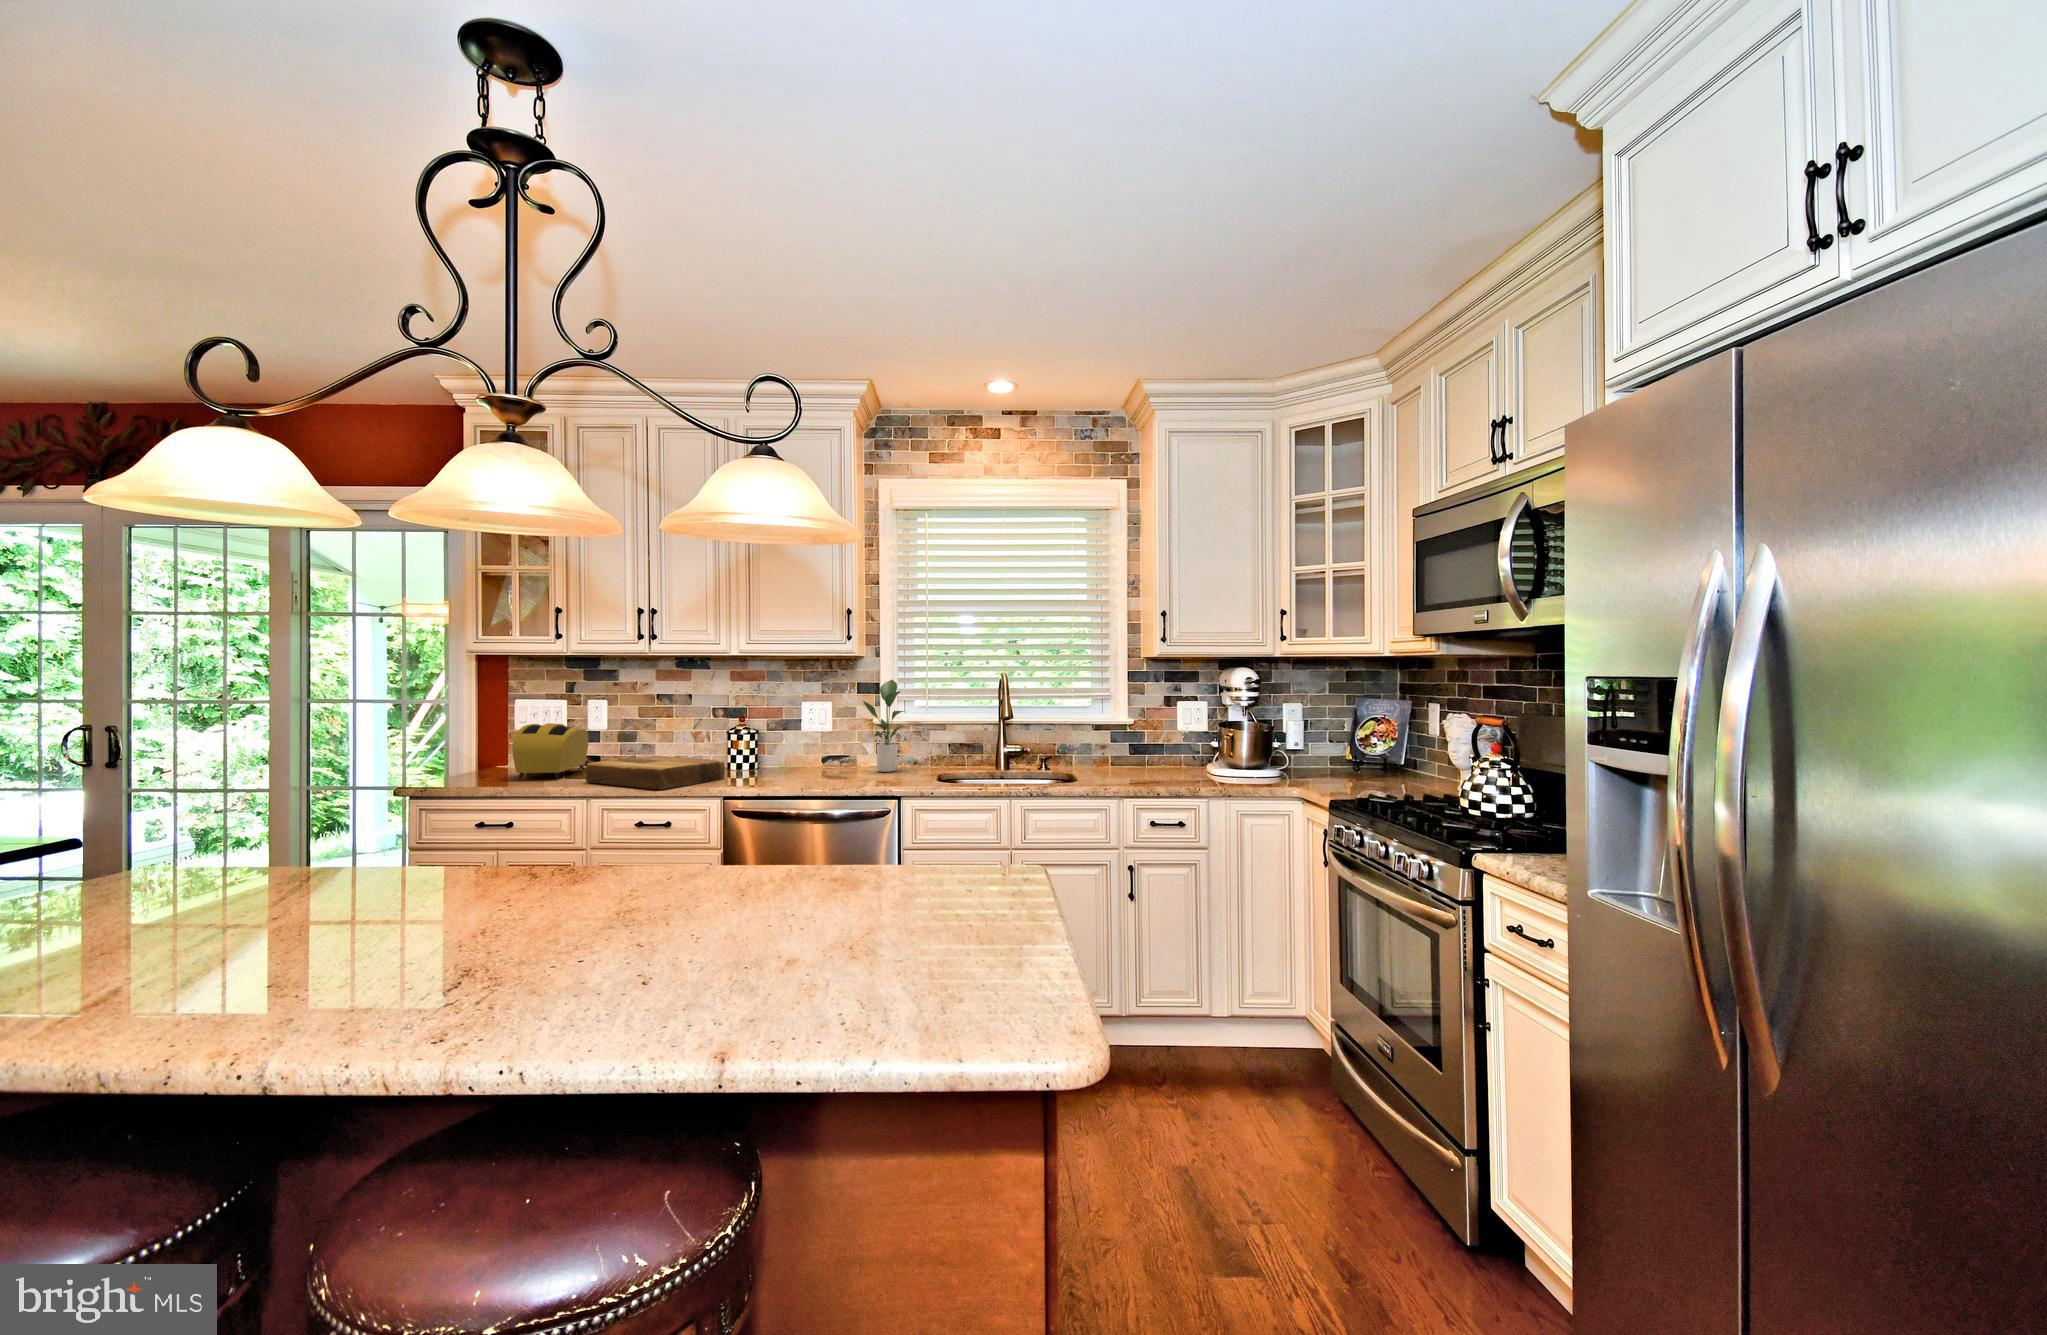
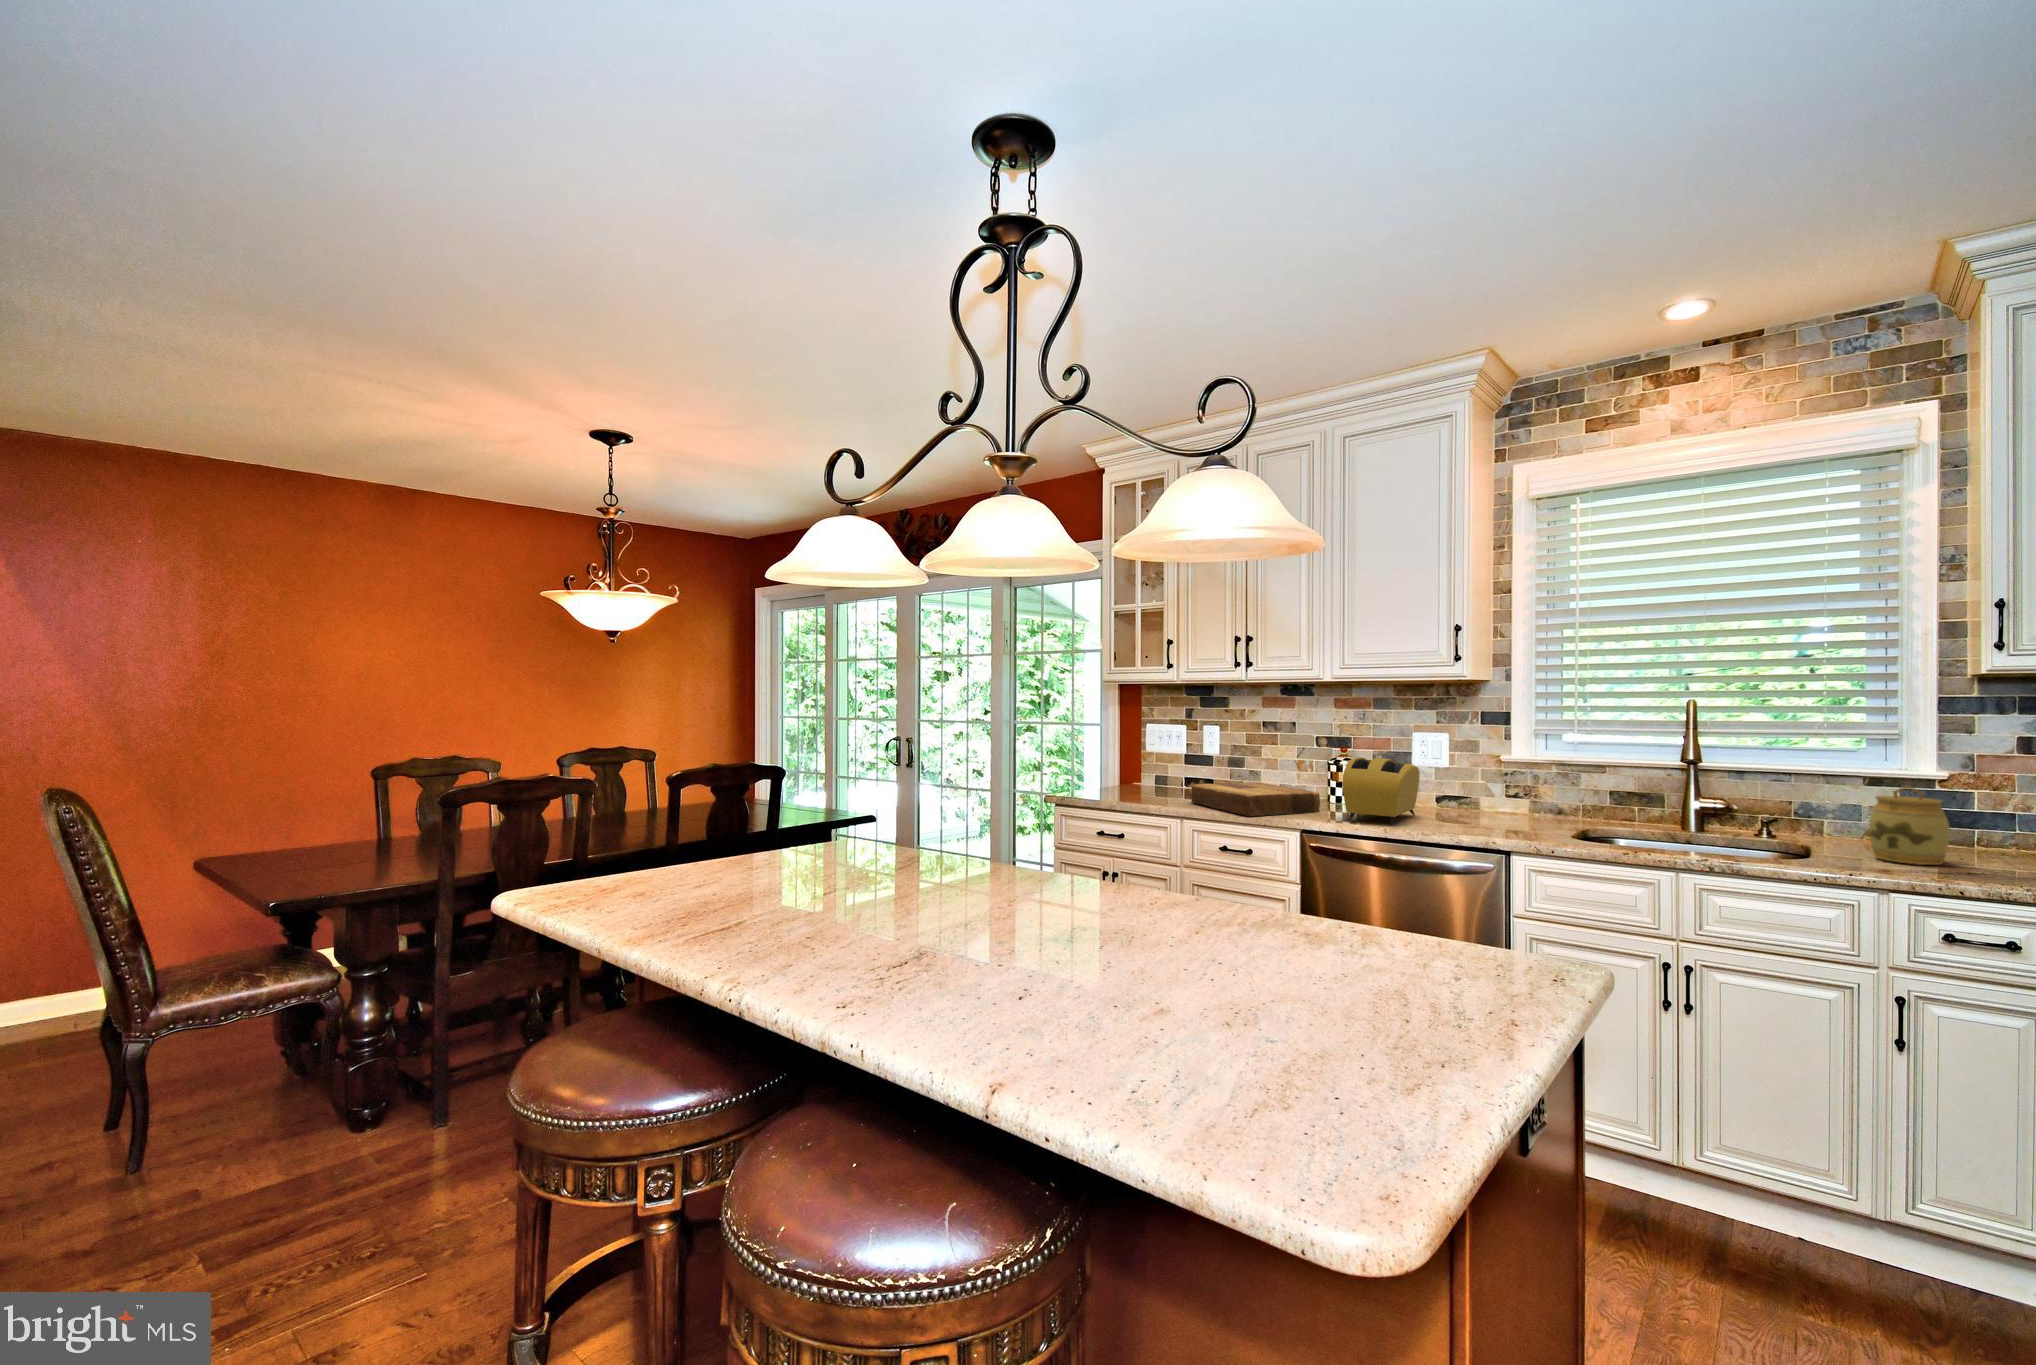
potted plant: present [863,680,905,772] -> none [1482,709,1545,822]
toaster: present [512,723,589,780] -> present [1343,758,1420,824]
jar: none [1097,725,1133,775] -> present [1869,786,1950,865]

